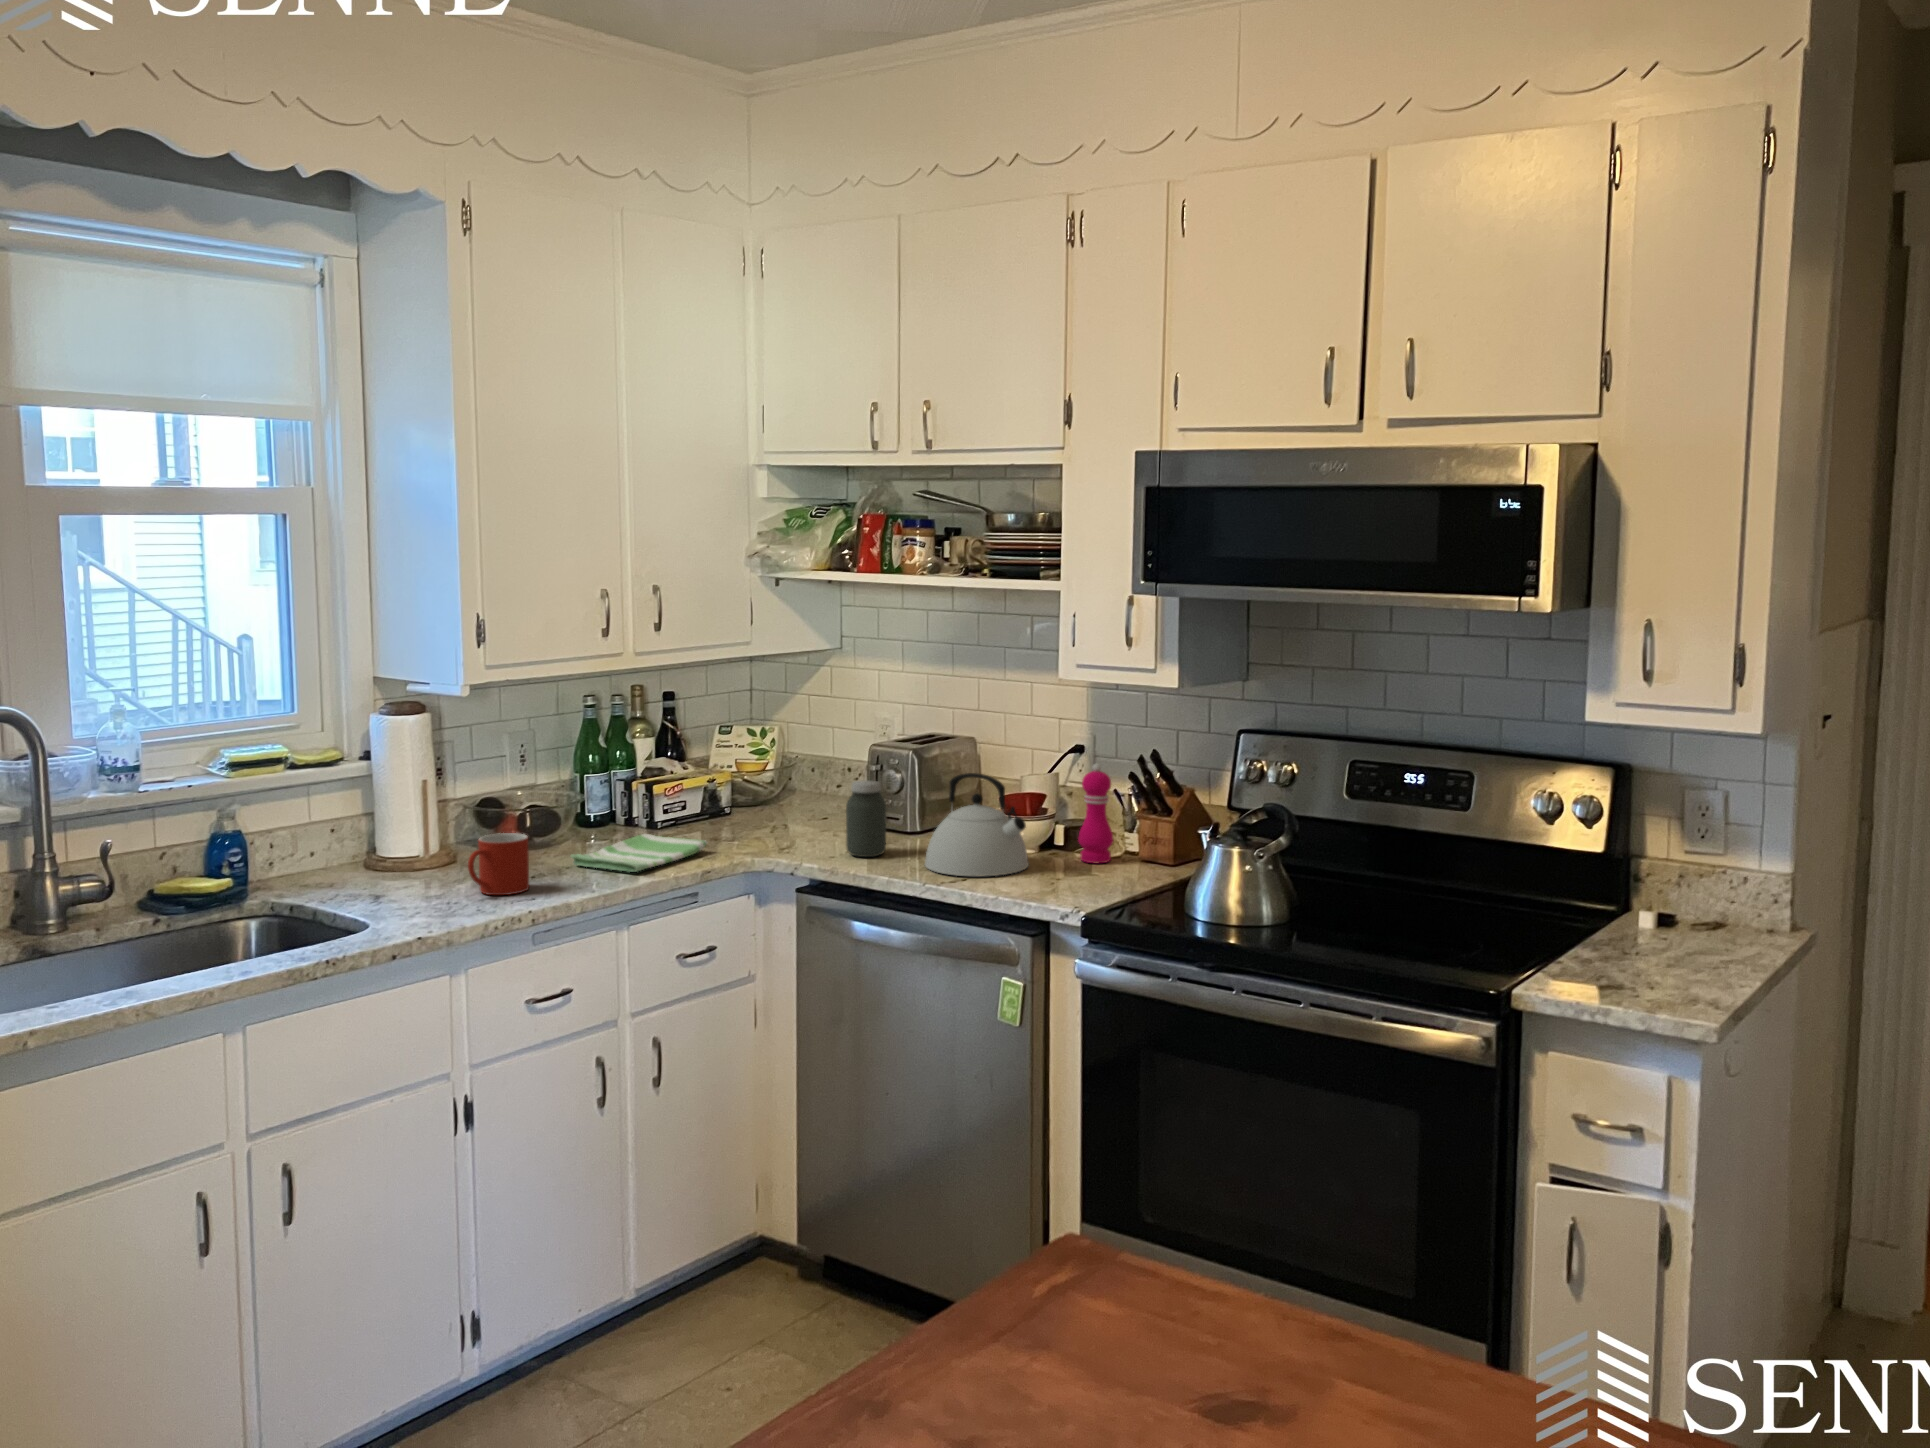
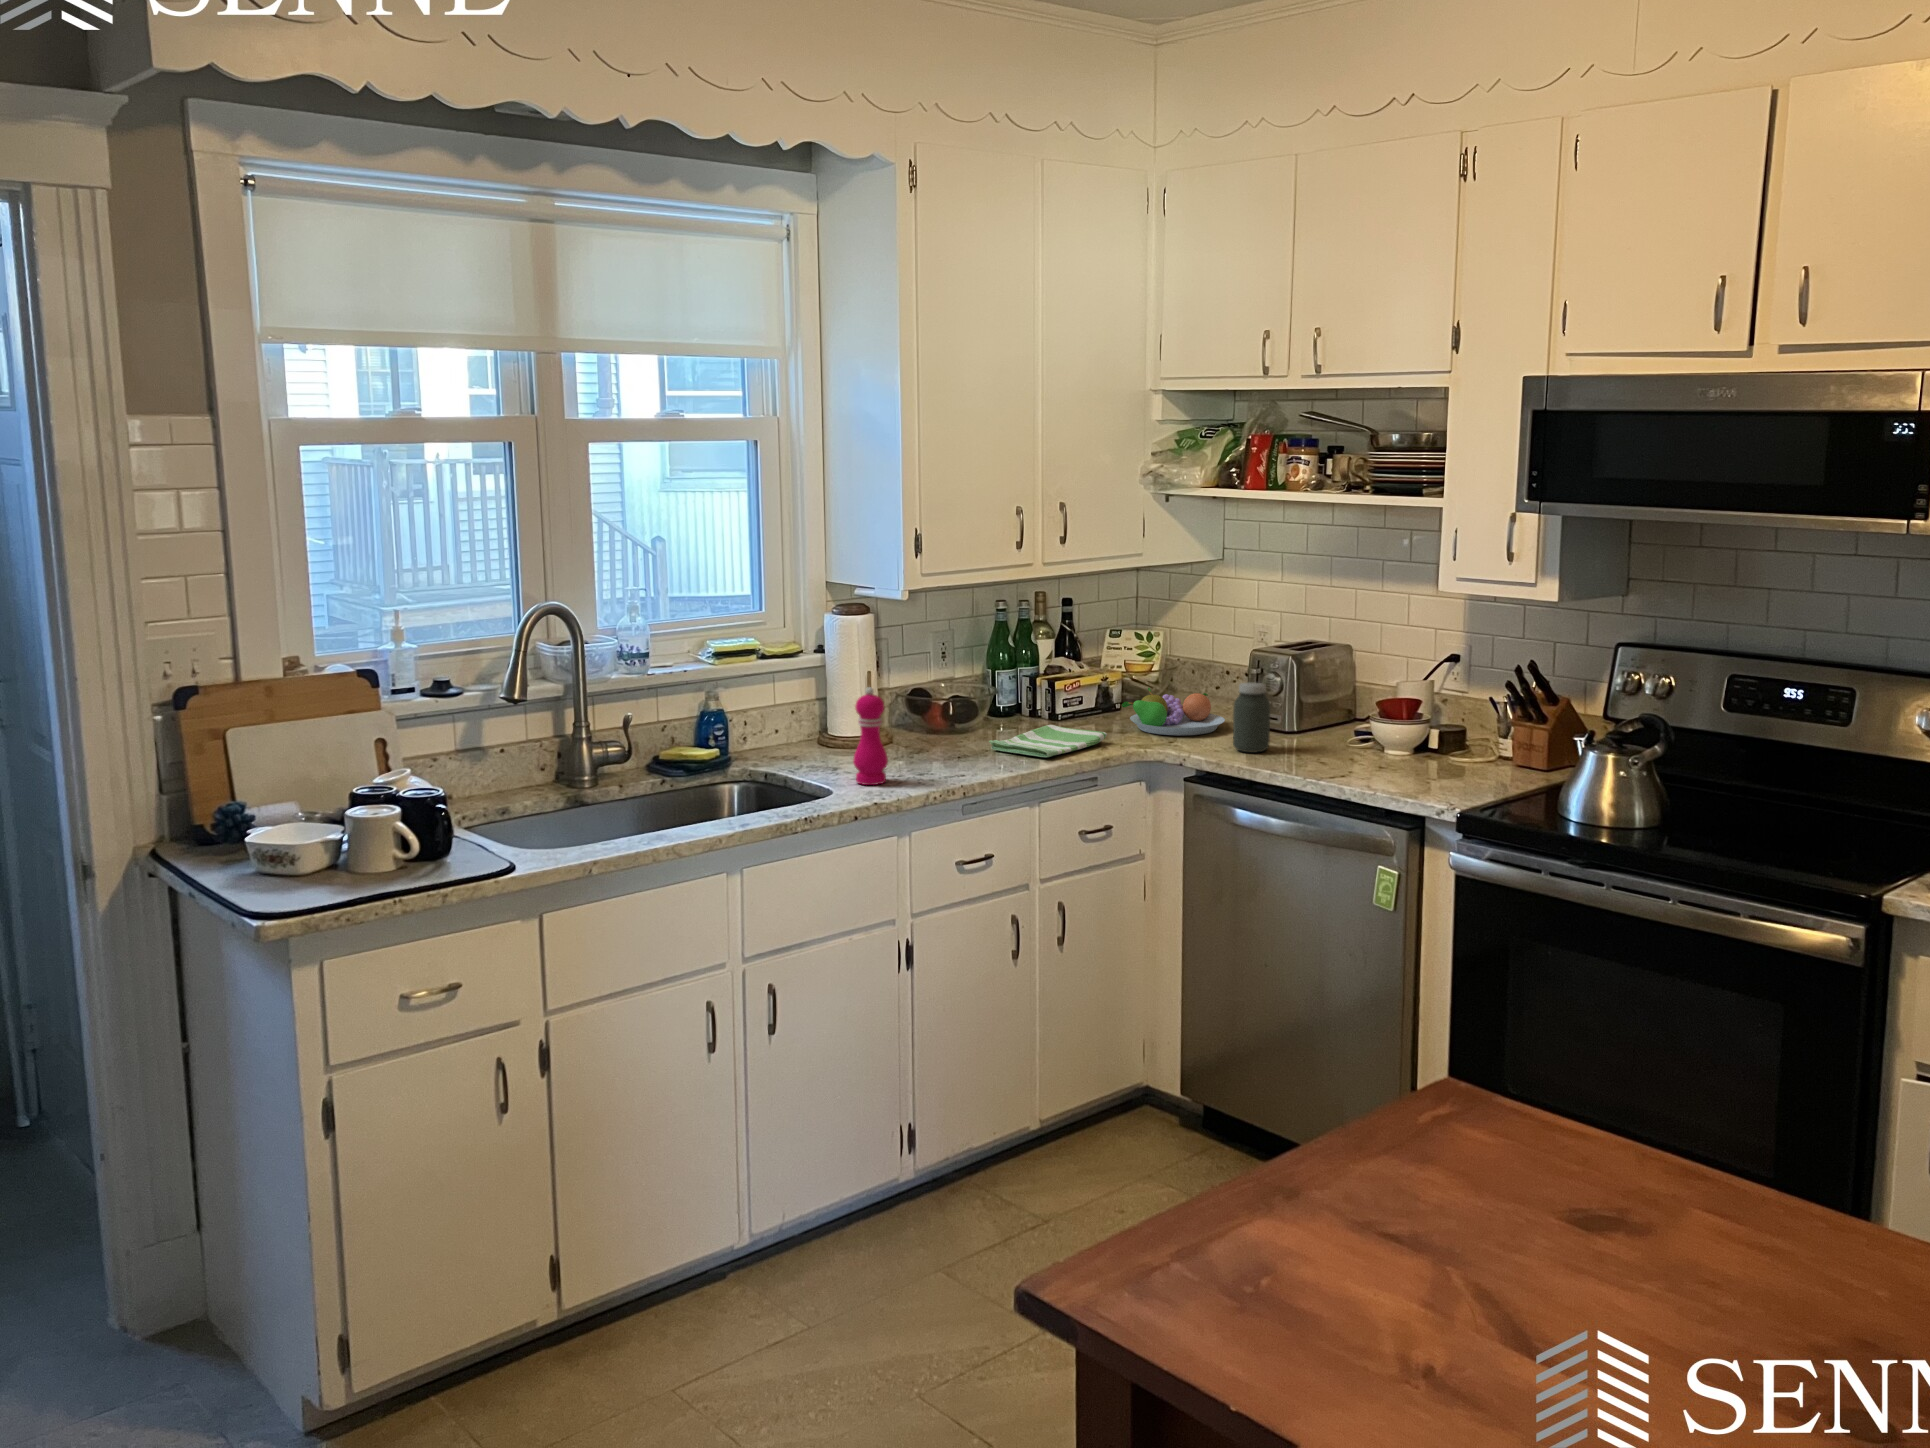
pepper mill: present [1078,764,1114,863] -> present [853,687,888,785]
kettle: present [925,773,1029,877] -> none [1306,678,1405,773]
fruit bowl: none [726,788,841,840] -> present [1122,688,1225,735]
mug: present [468,833,529,895] -> none [909,719,958,772]

